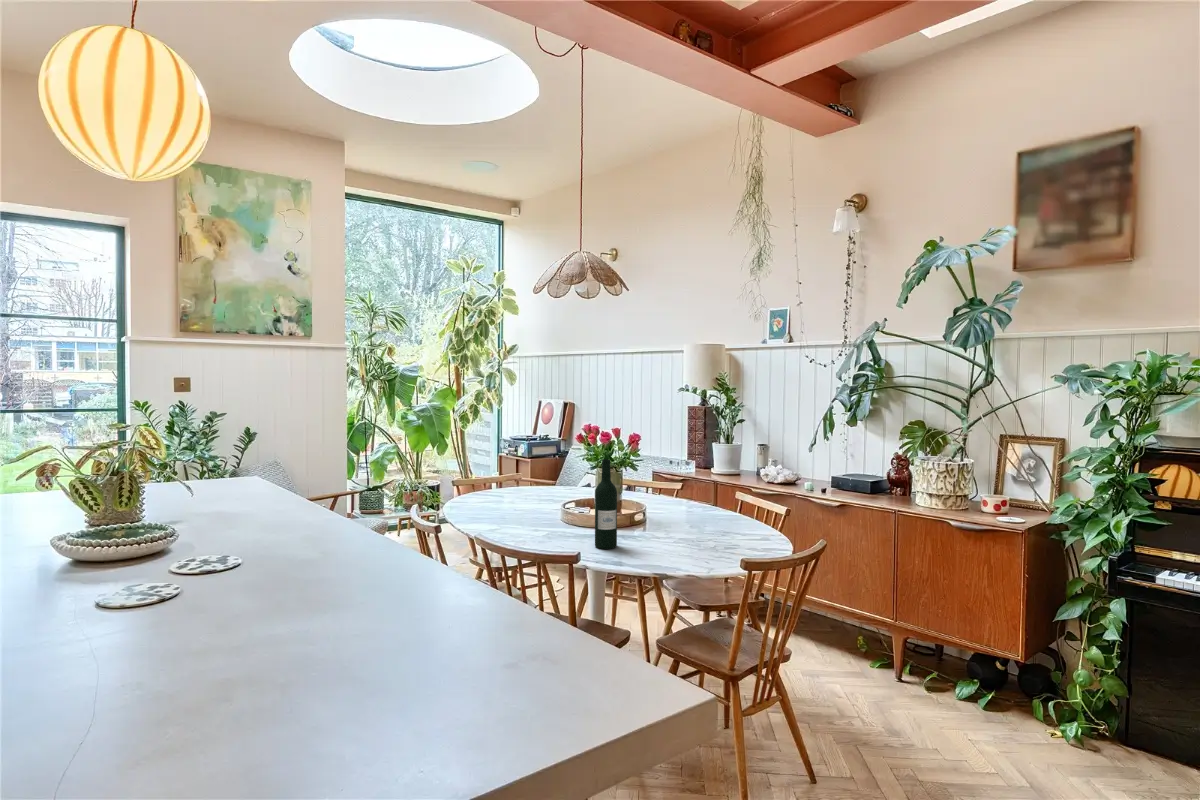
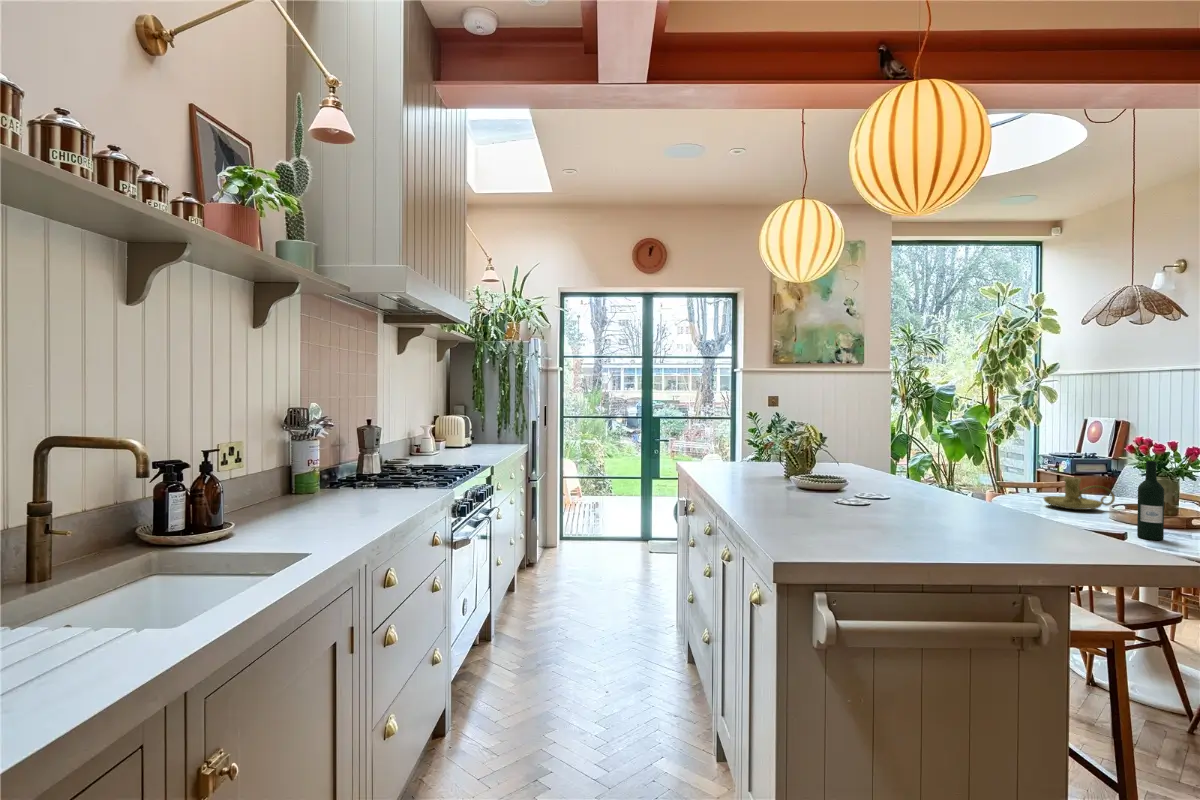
candle holder: none [507,475,570,512] -> present [1044,477,1115,510]

